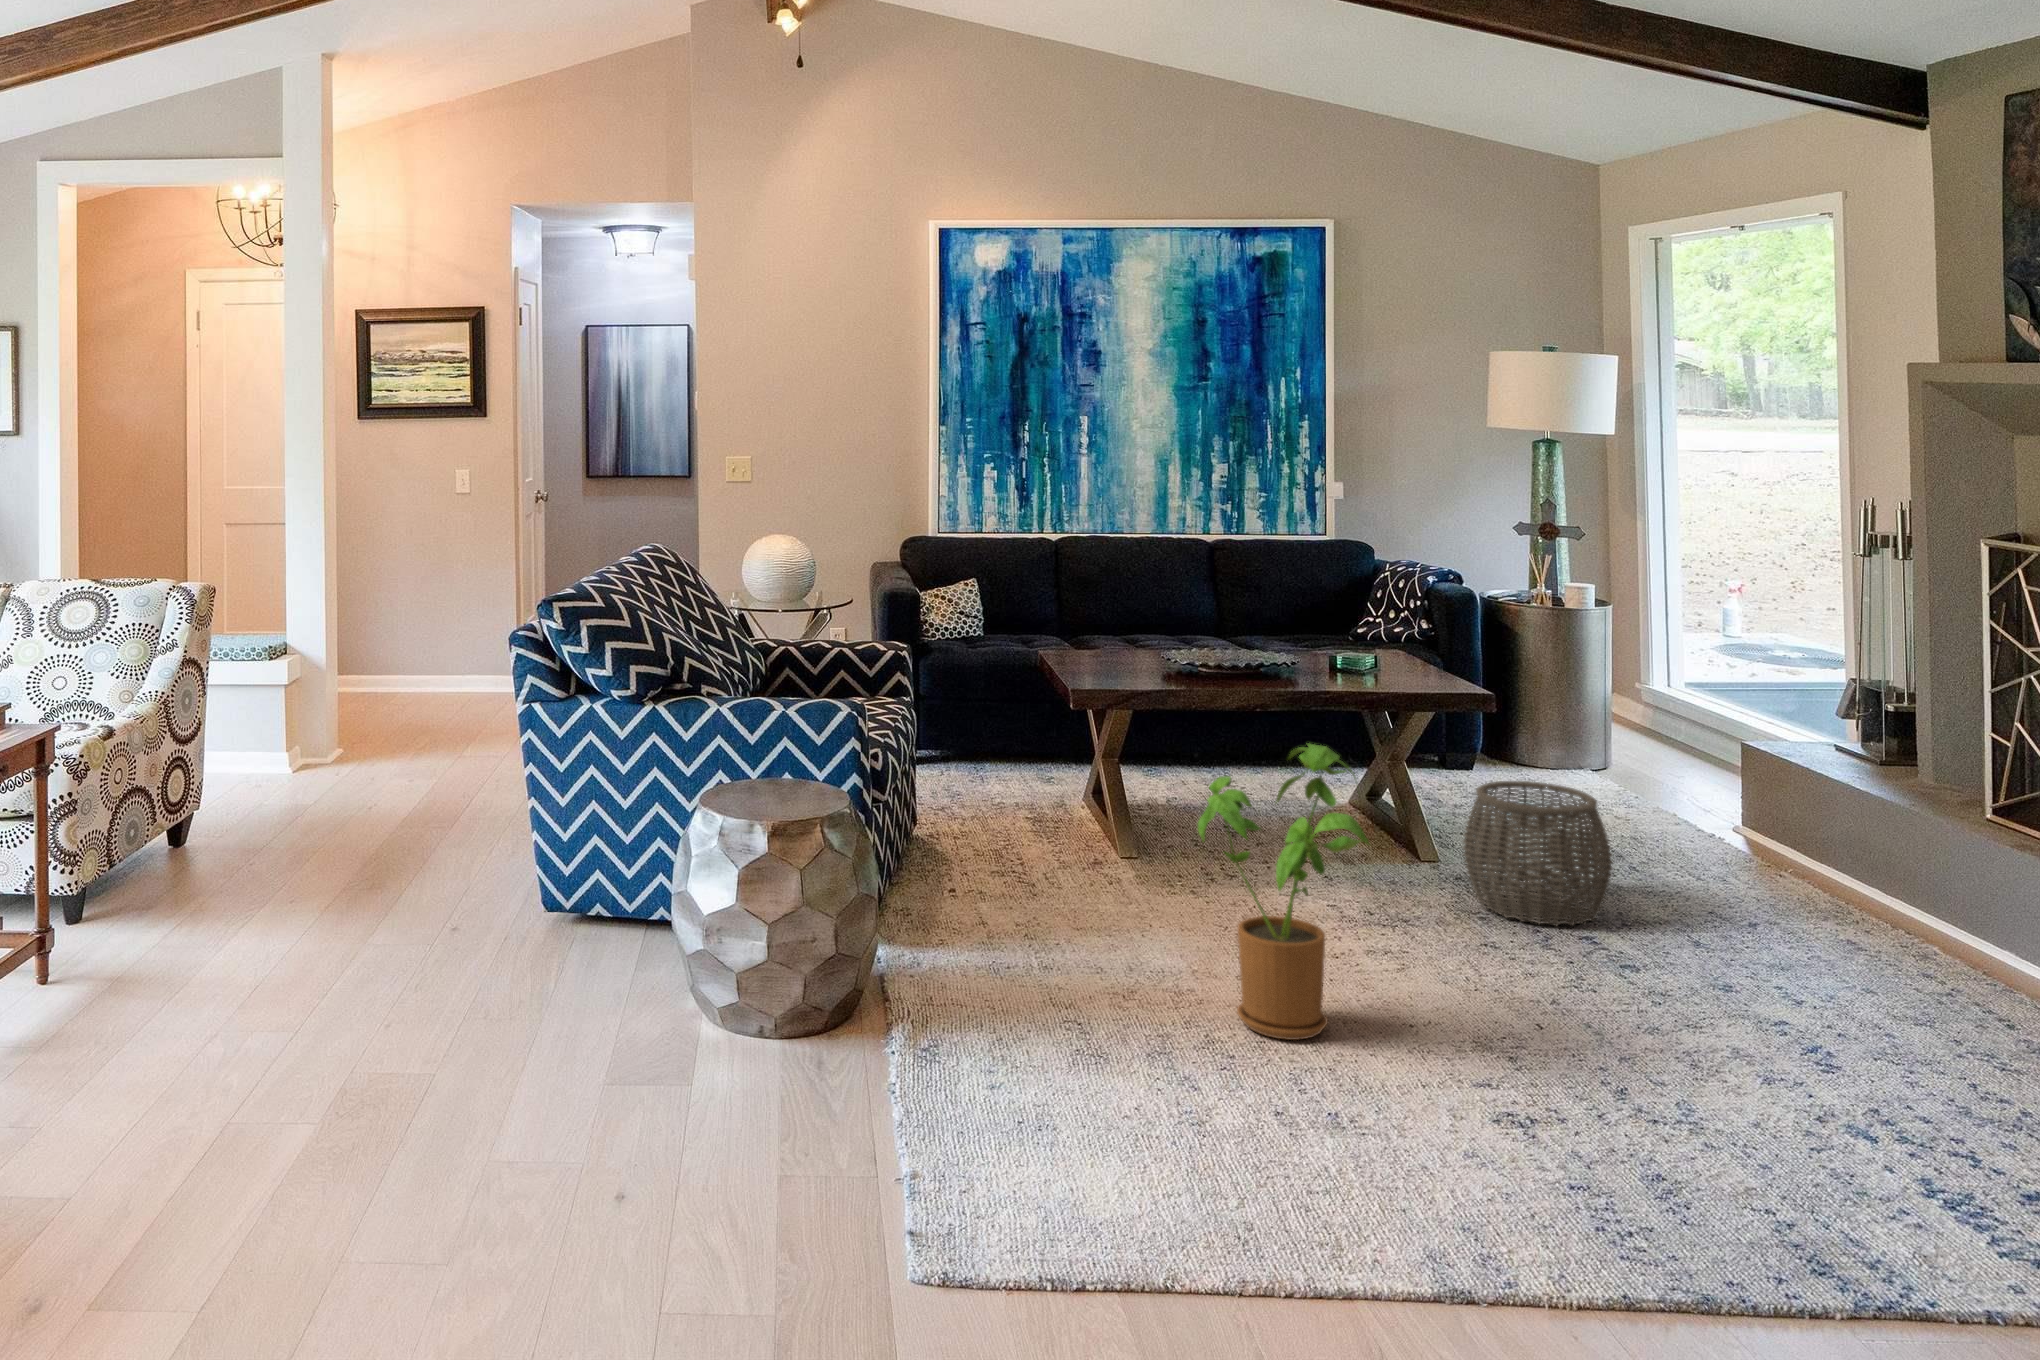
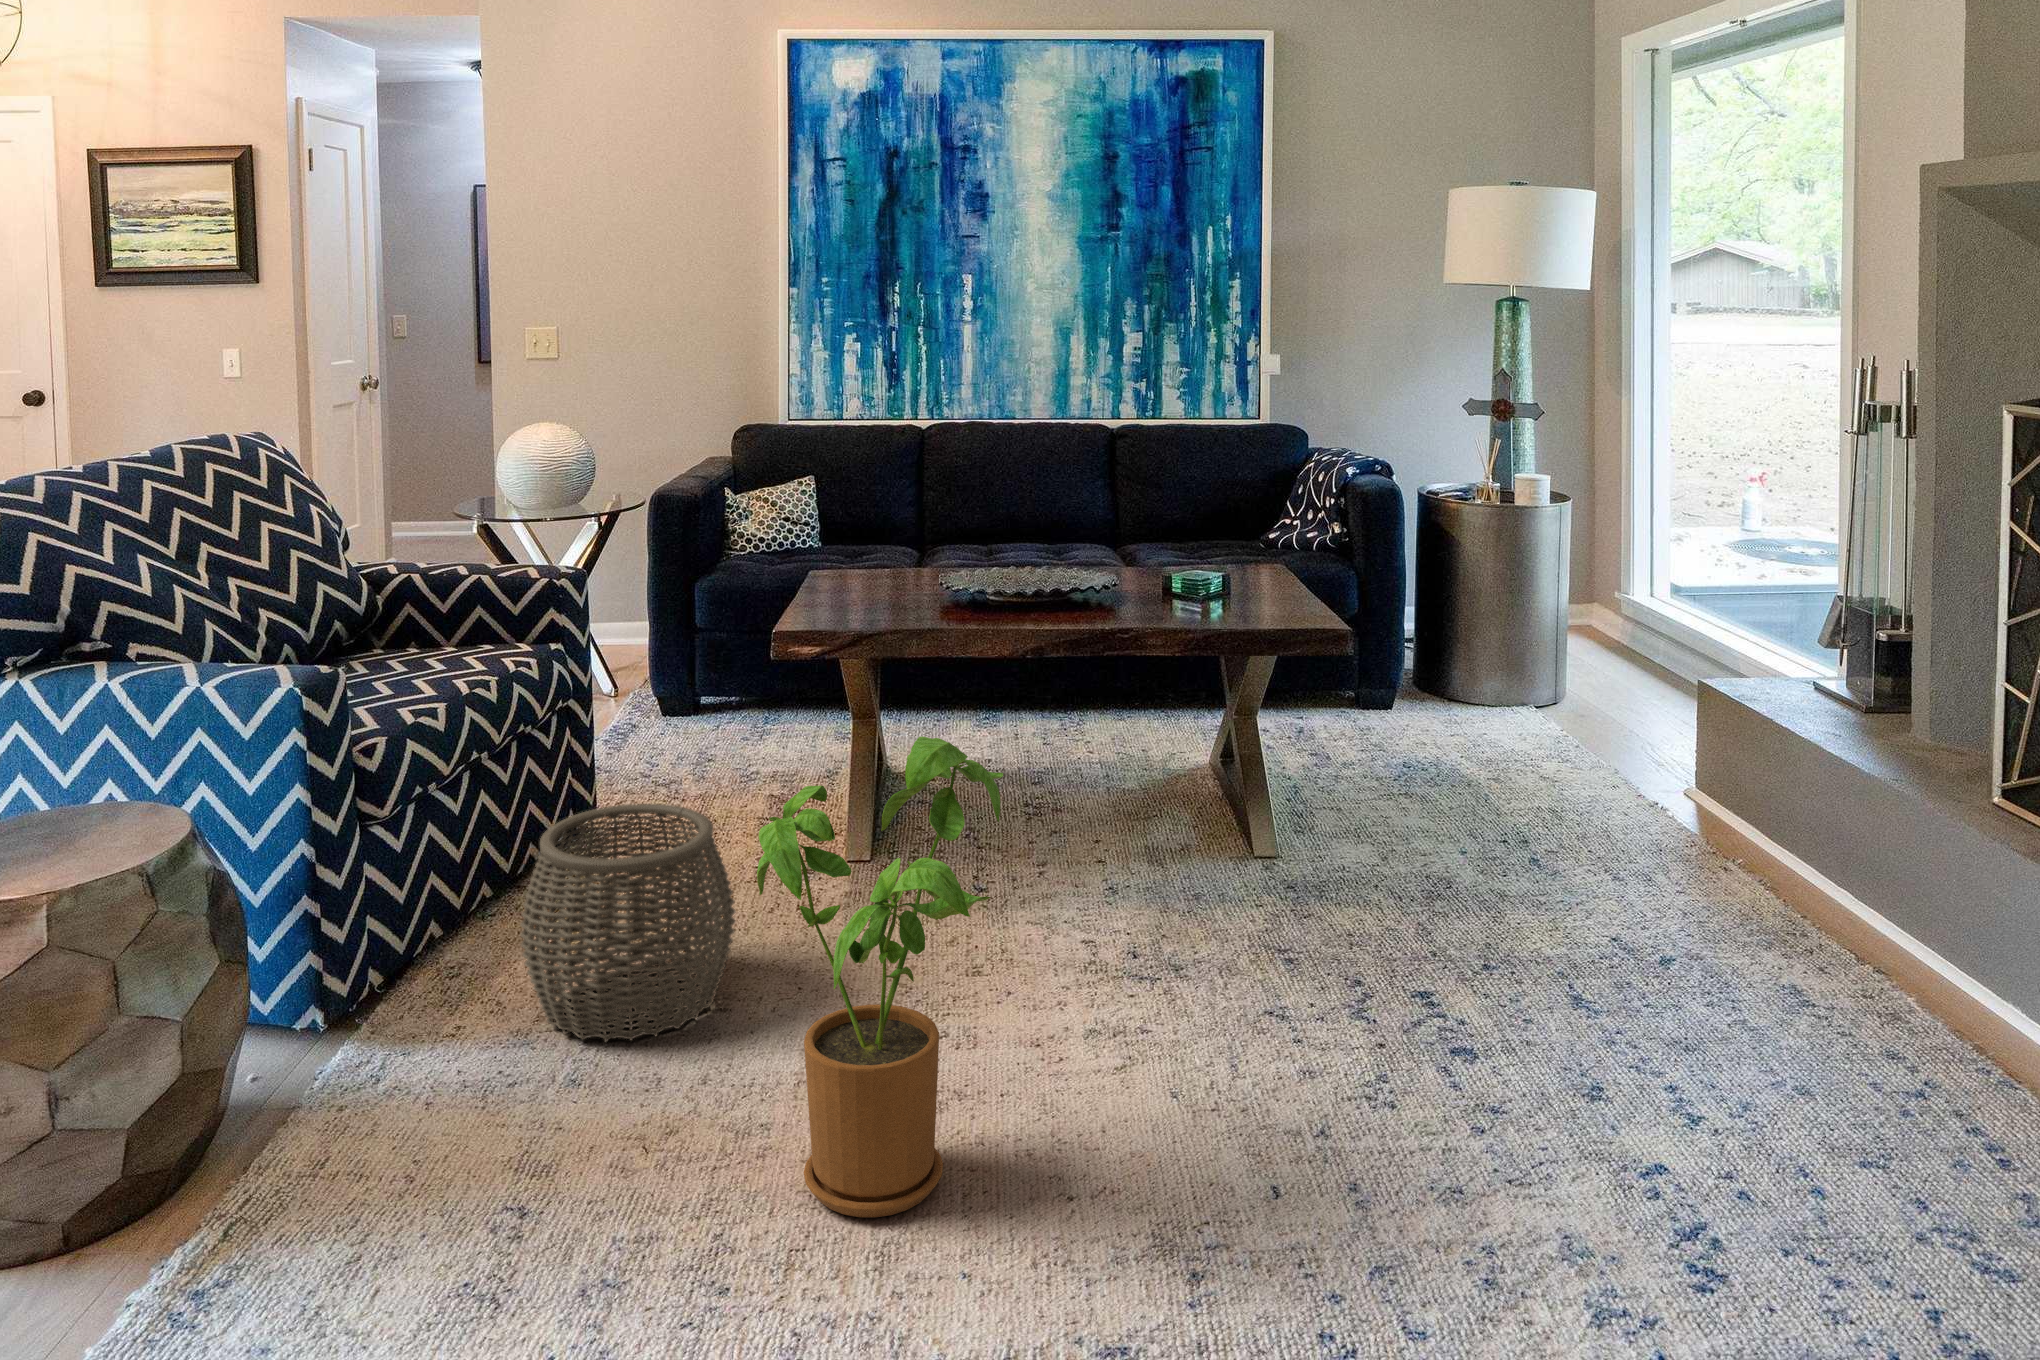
woven basket: present [1463,781,1613,926] -> present [520,804,736,1042]

